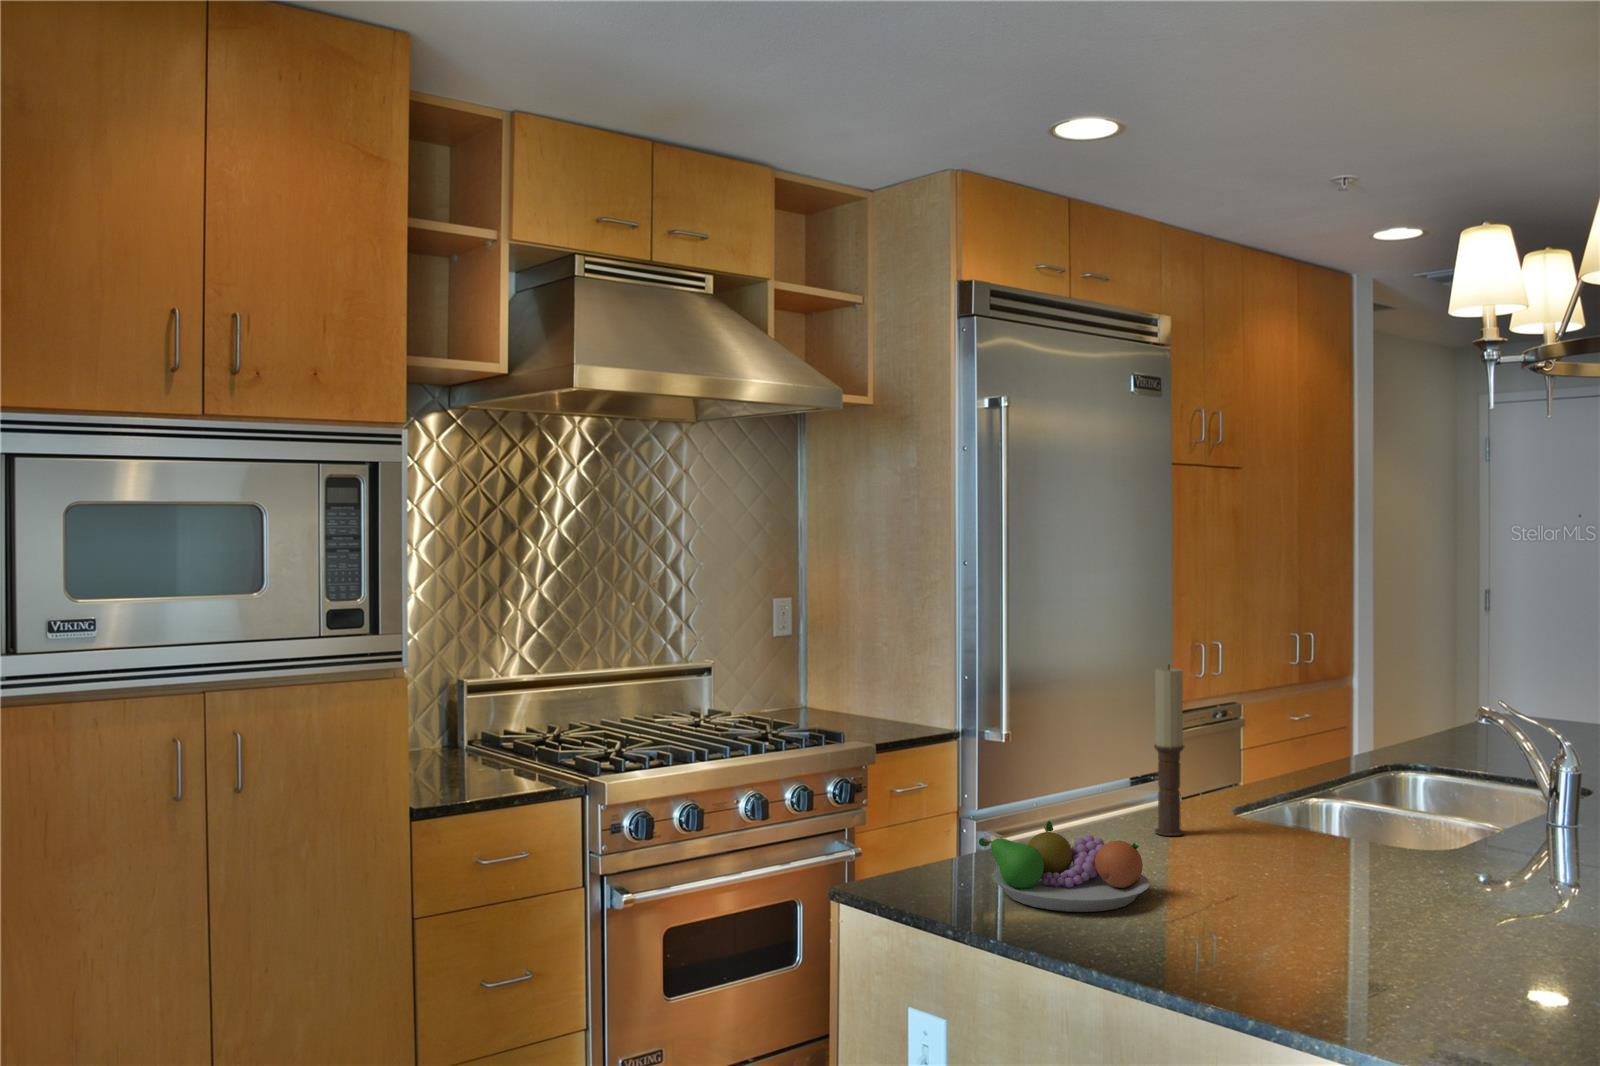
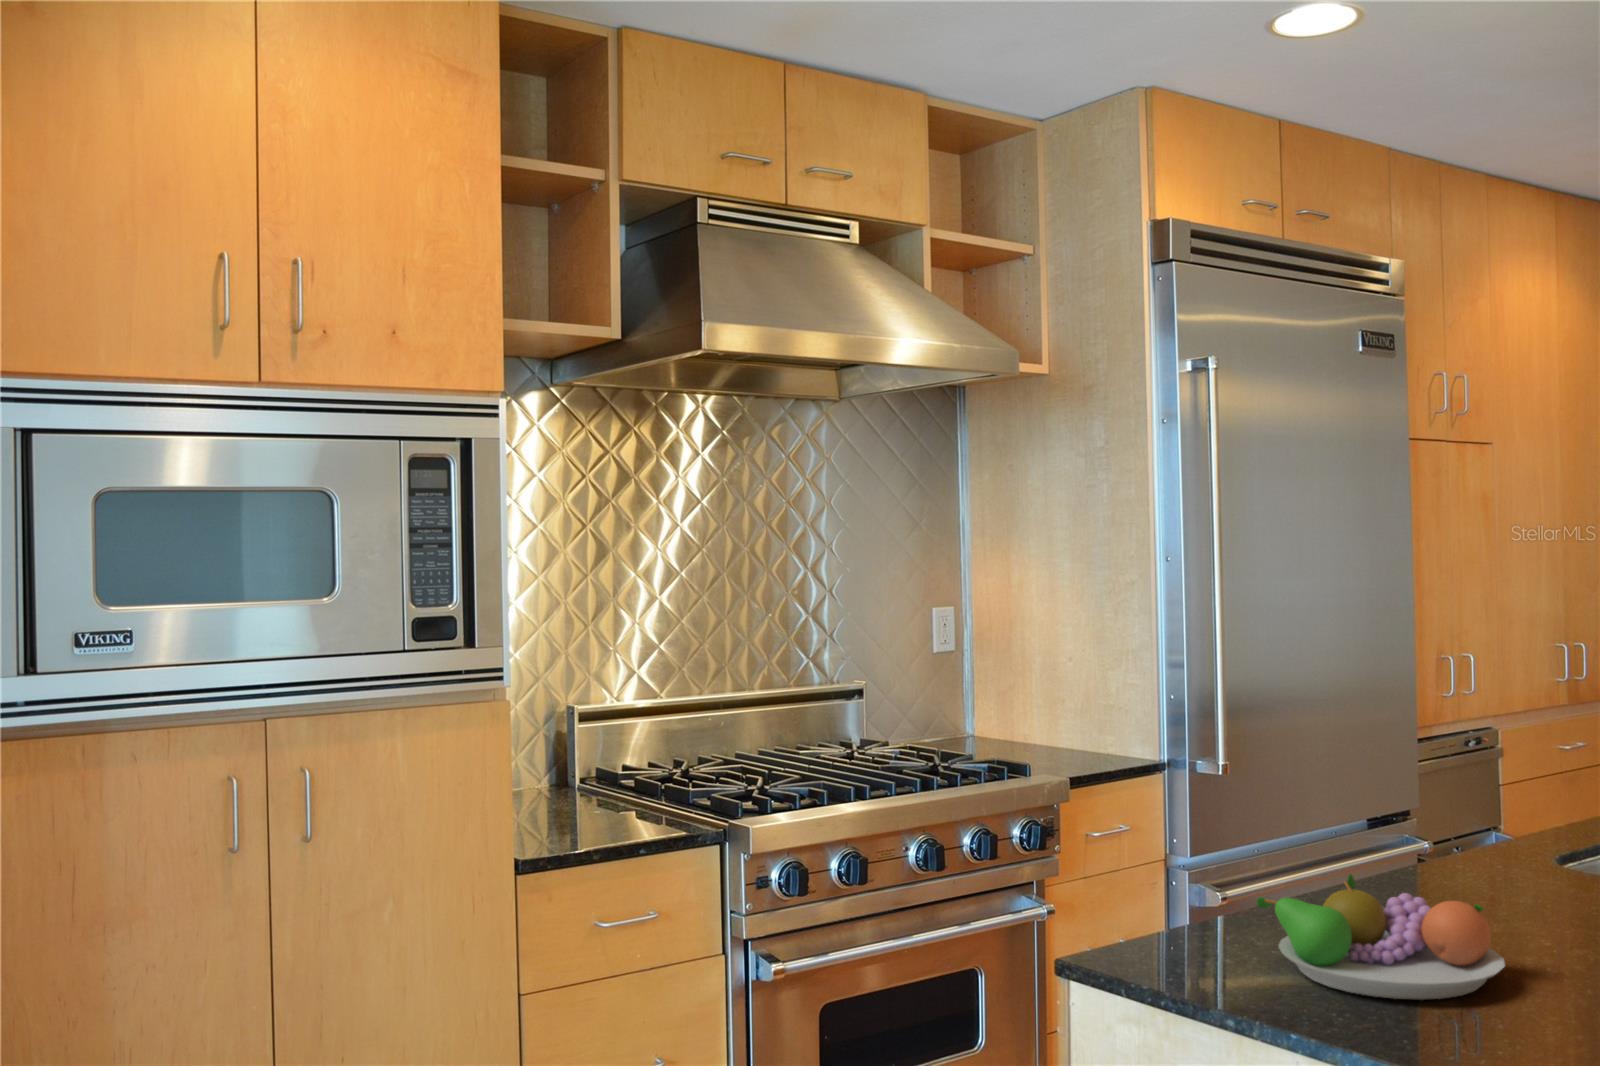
candle: present [1154,665,1184,836] -> none [1464,667,1511,893]

